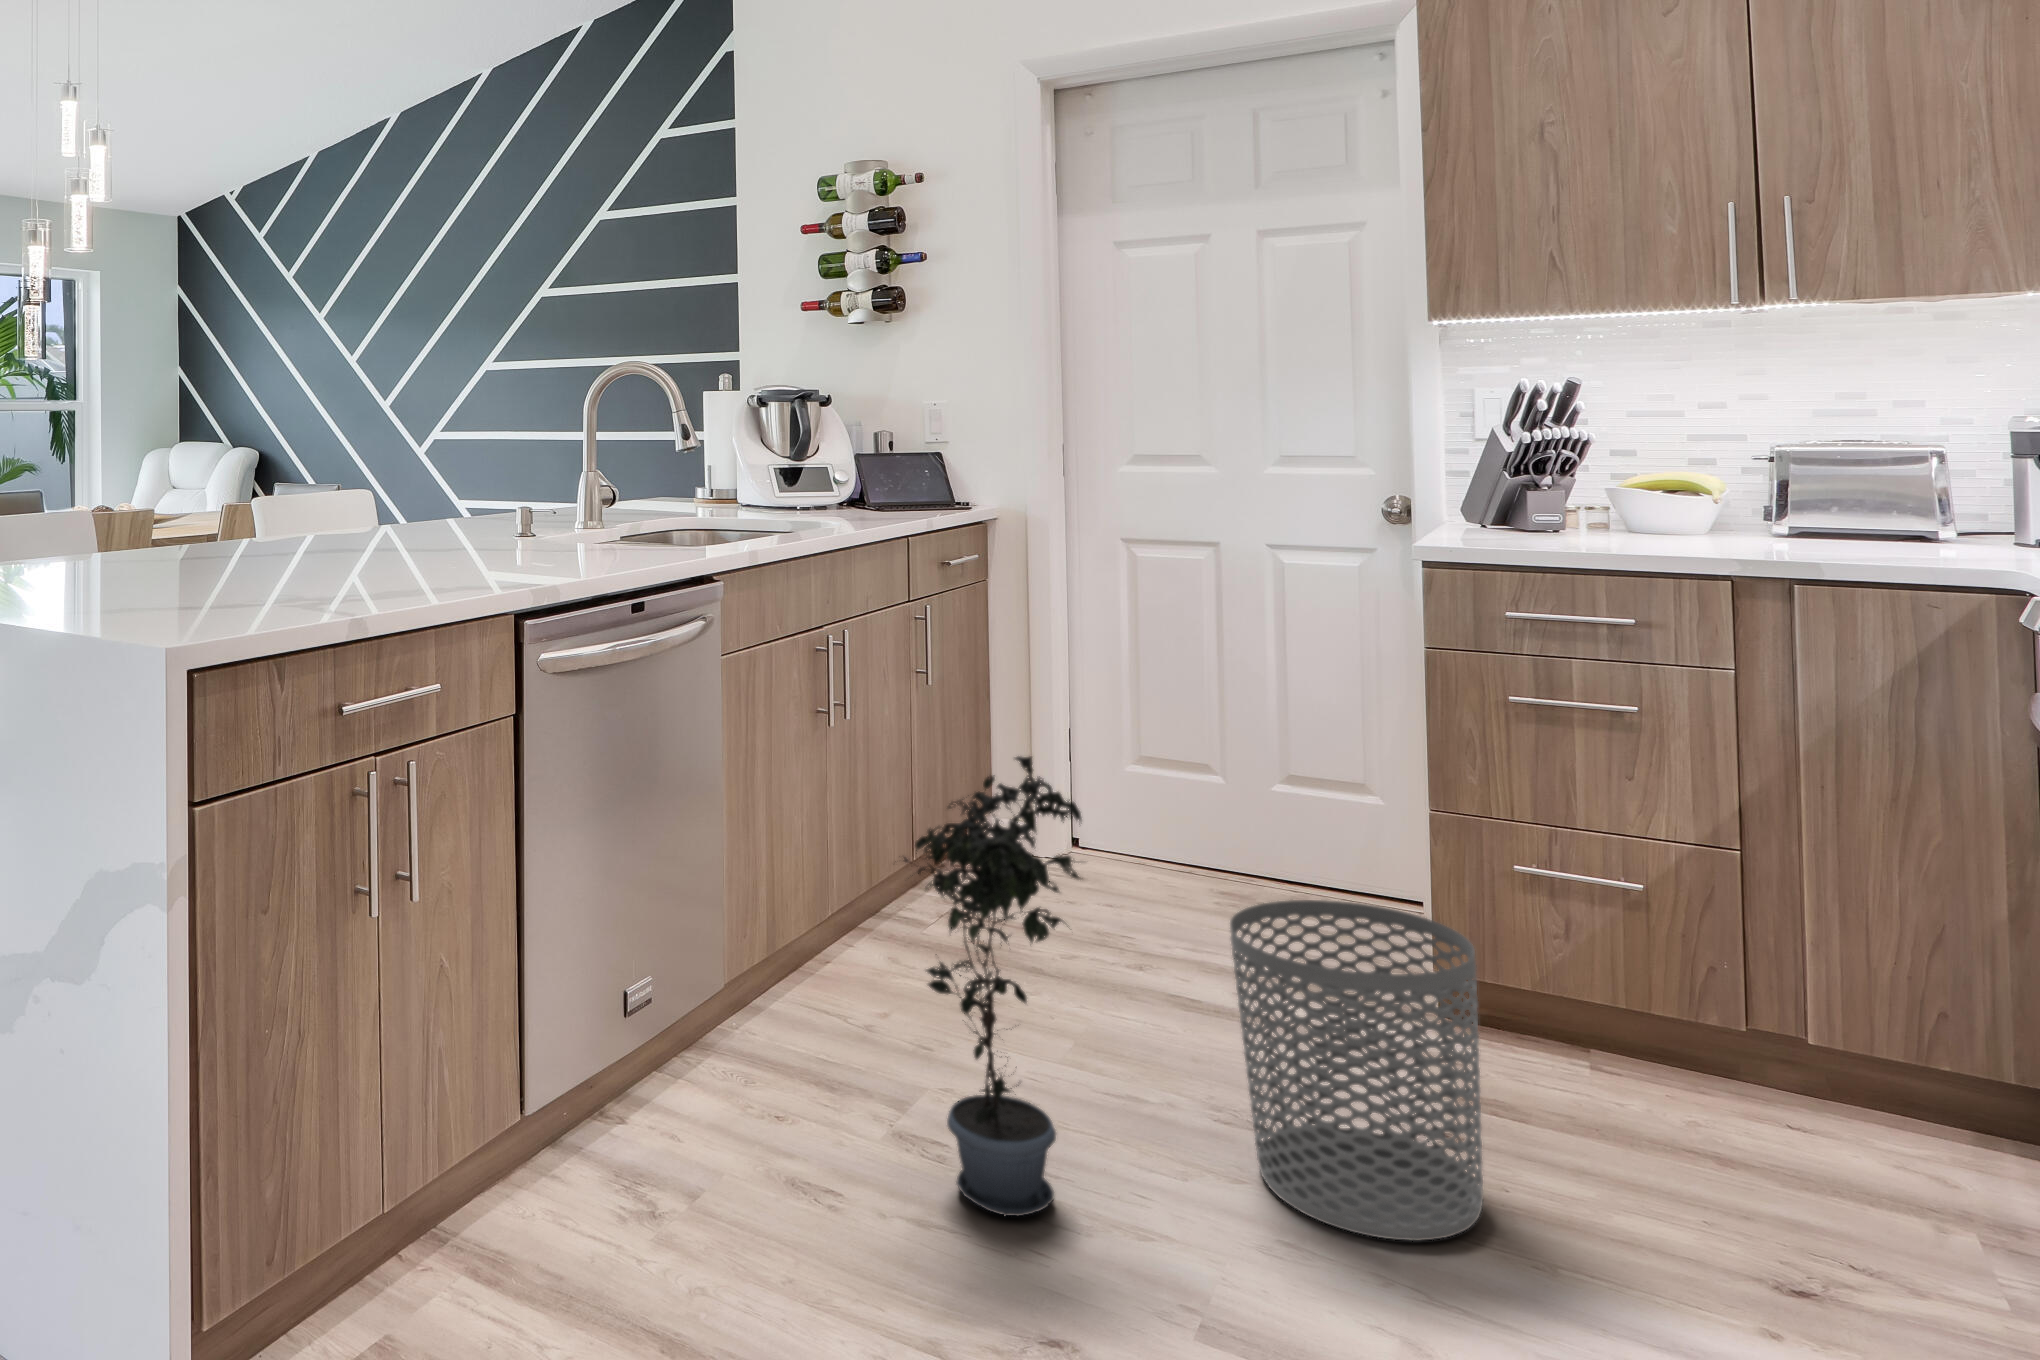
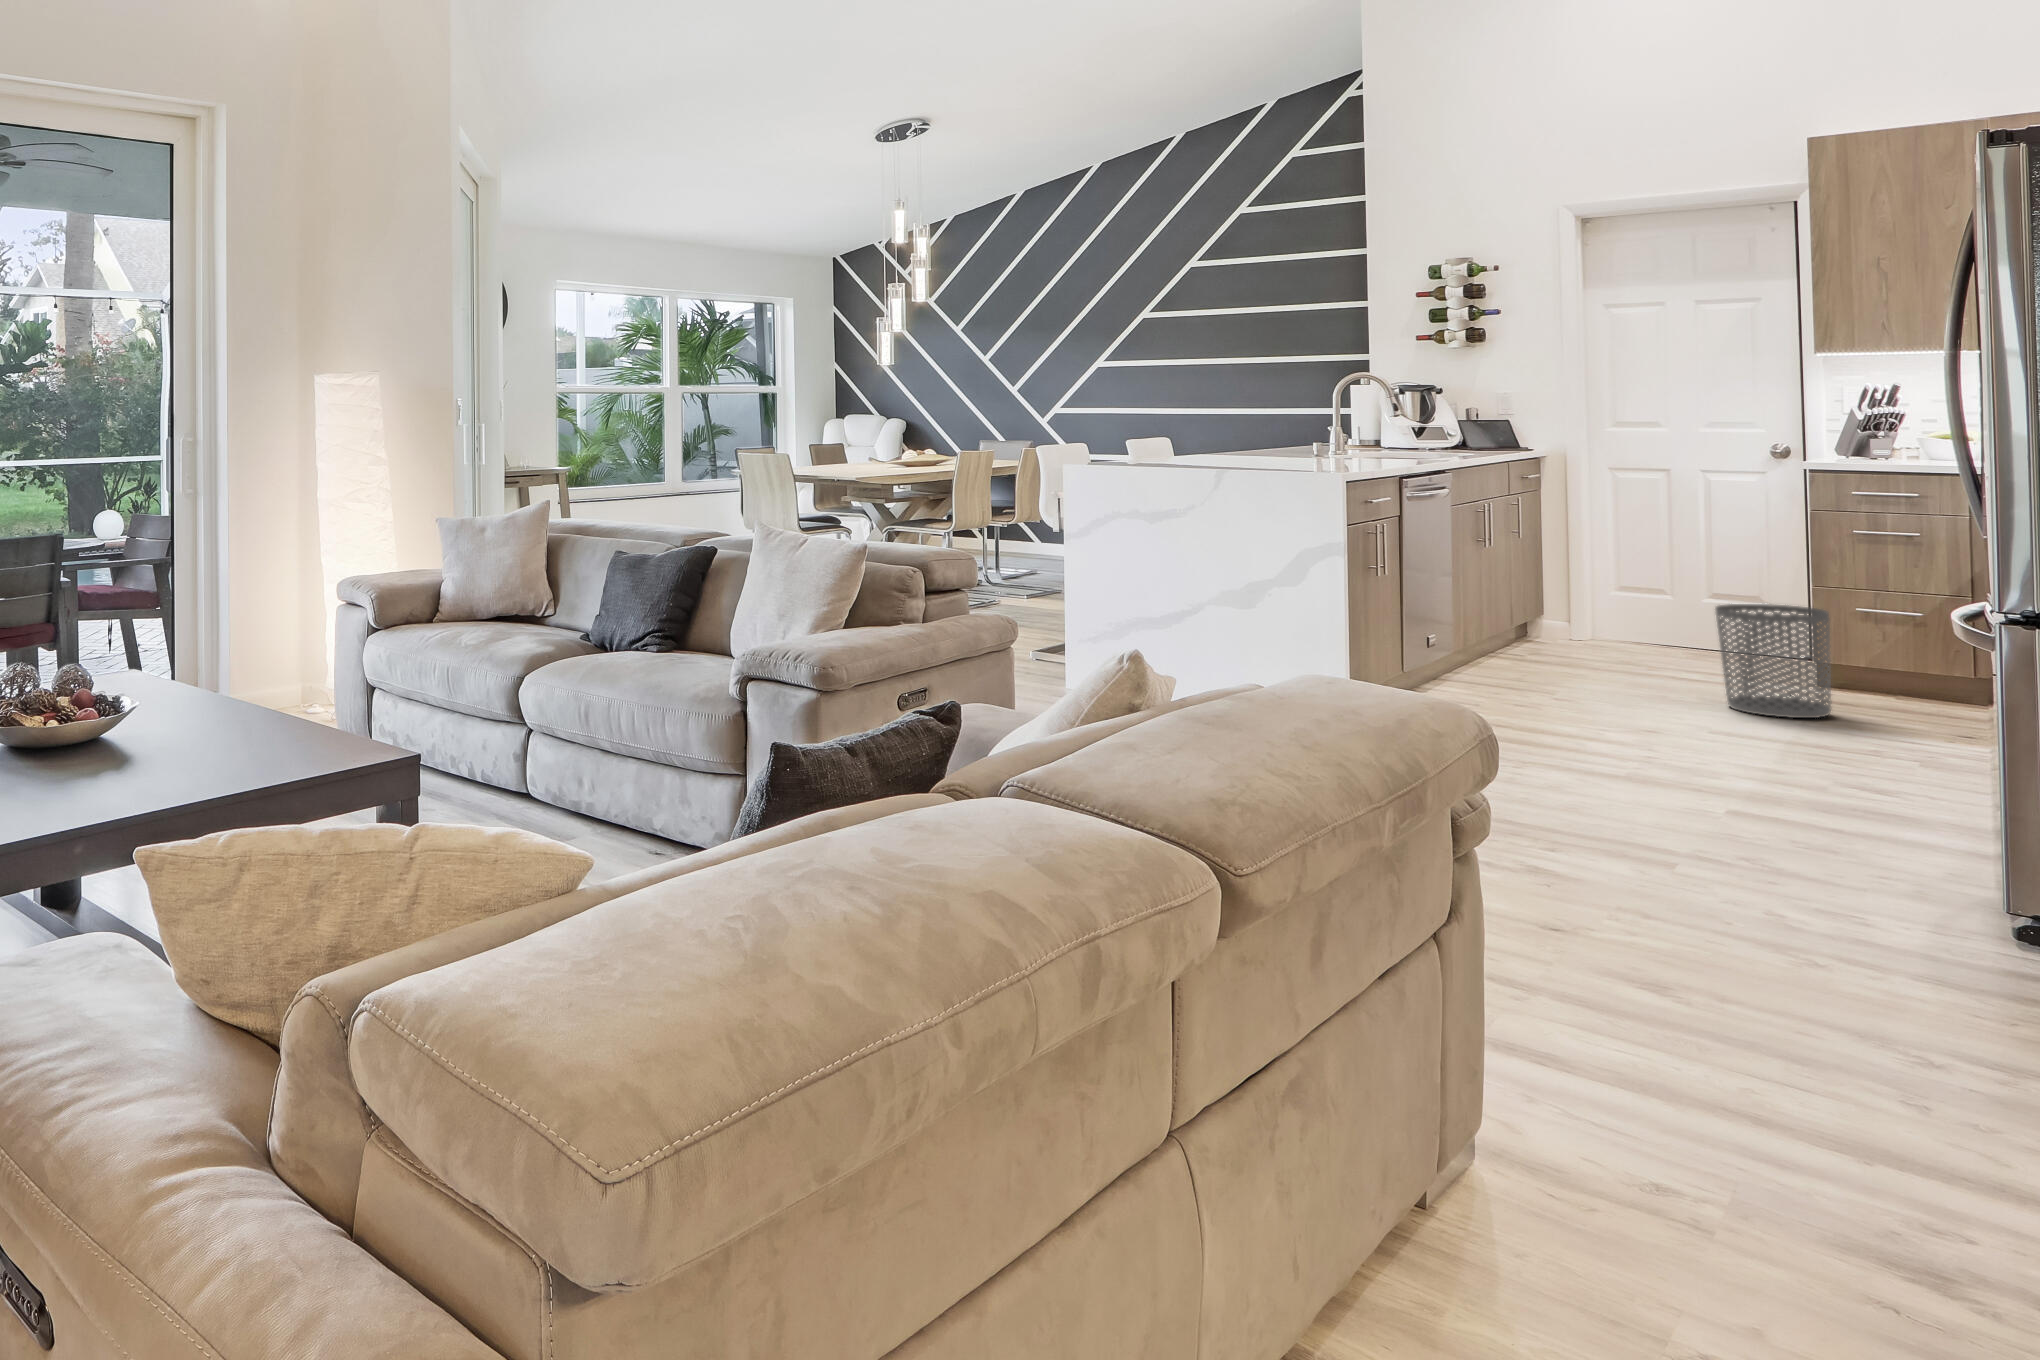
potted plant: present [903,756,1082,1216] -> none [1563,534,1657,708]

